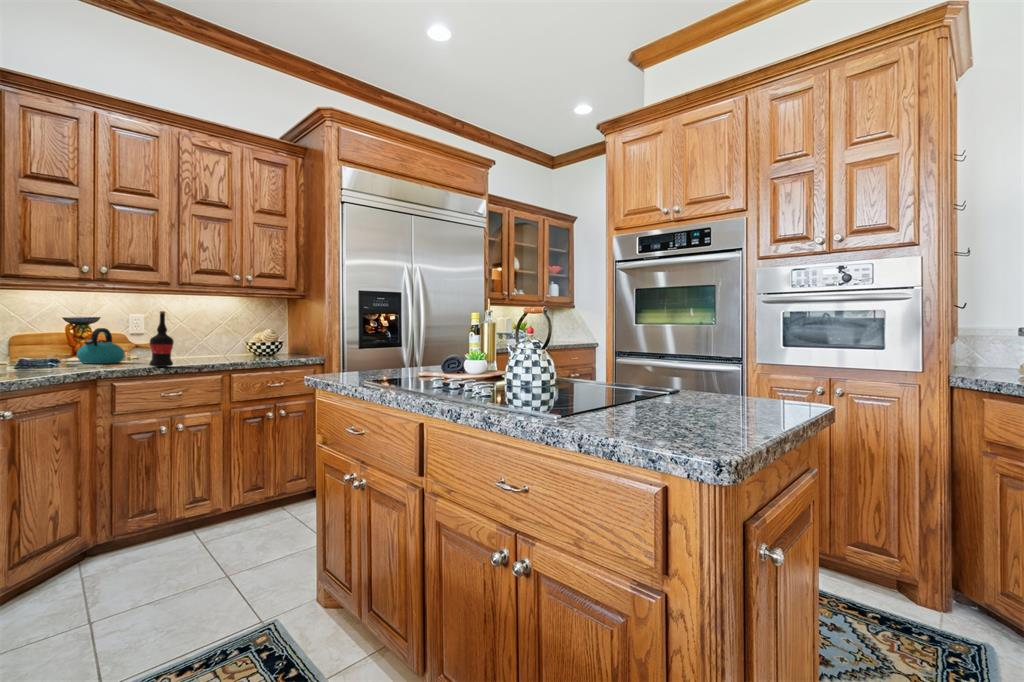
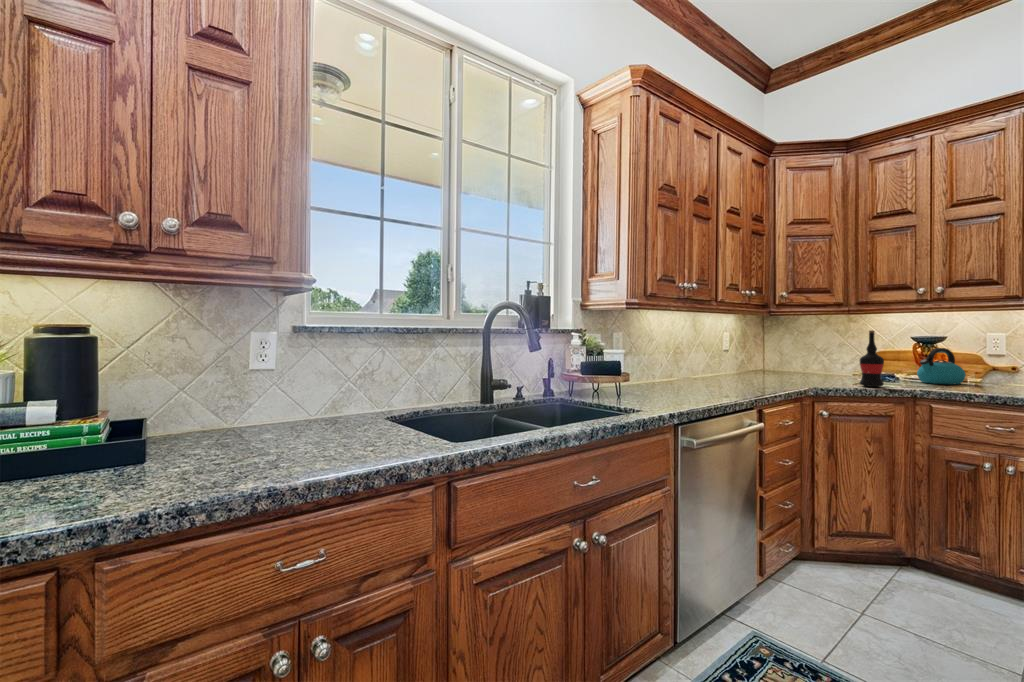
wine bottle: present [149,311,174,367] -> present [860,330,884,387]

